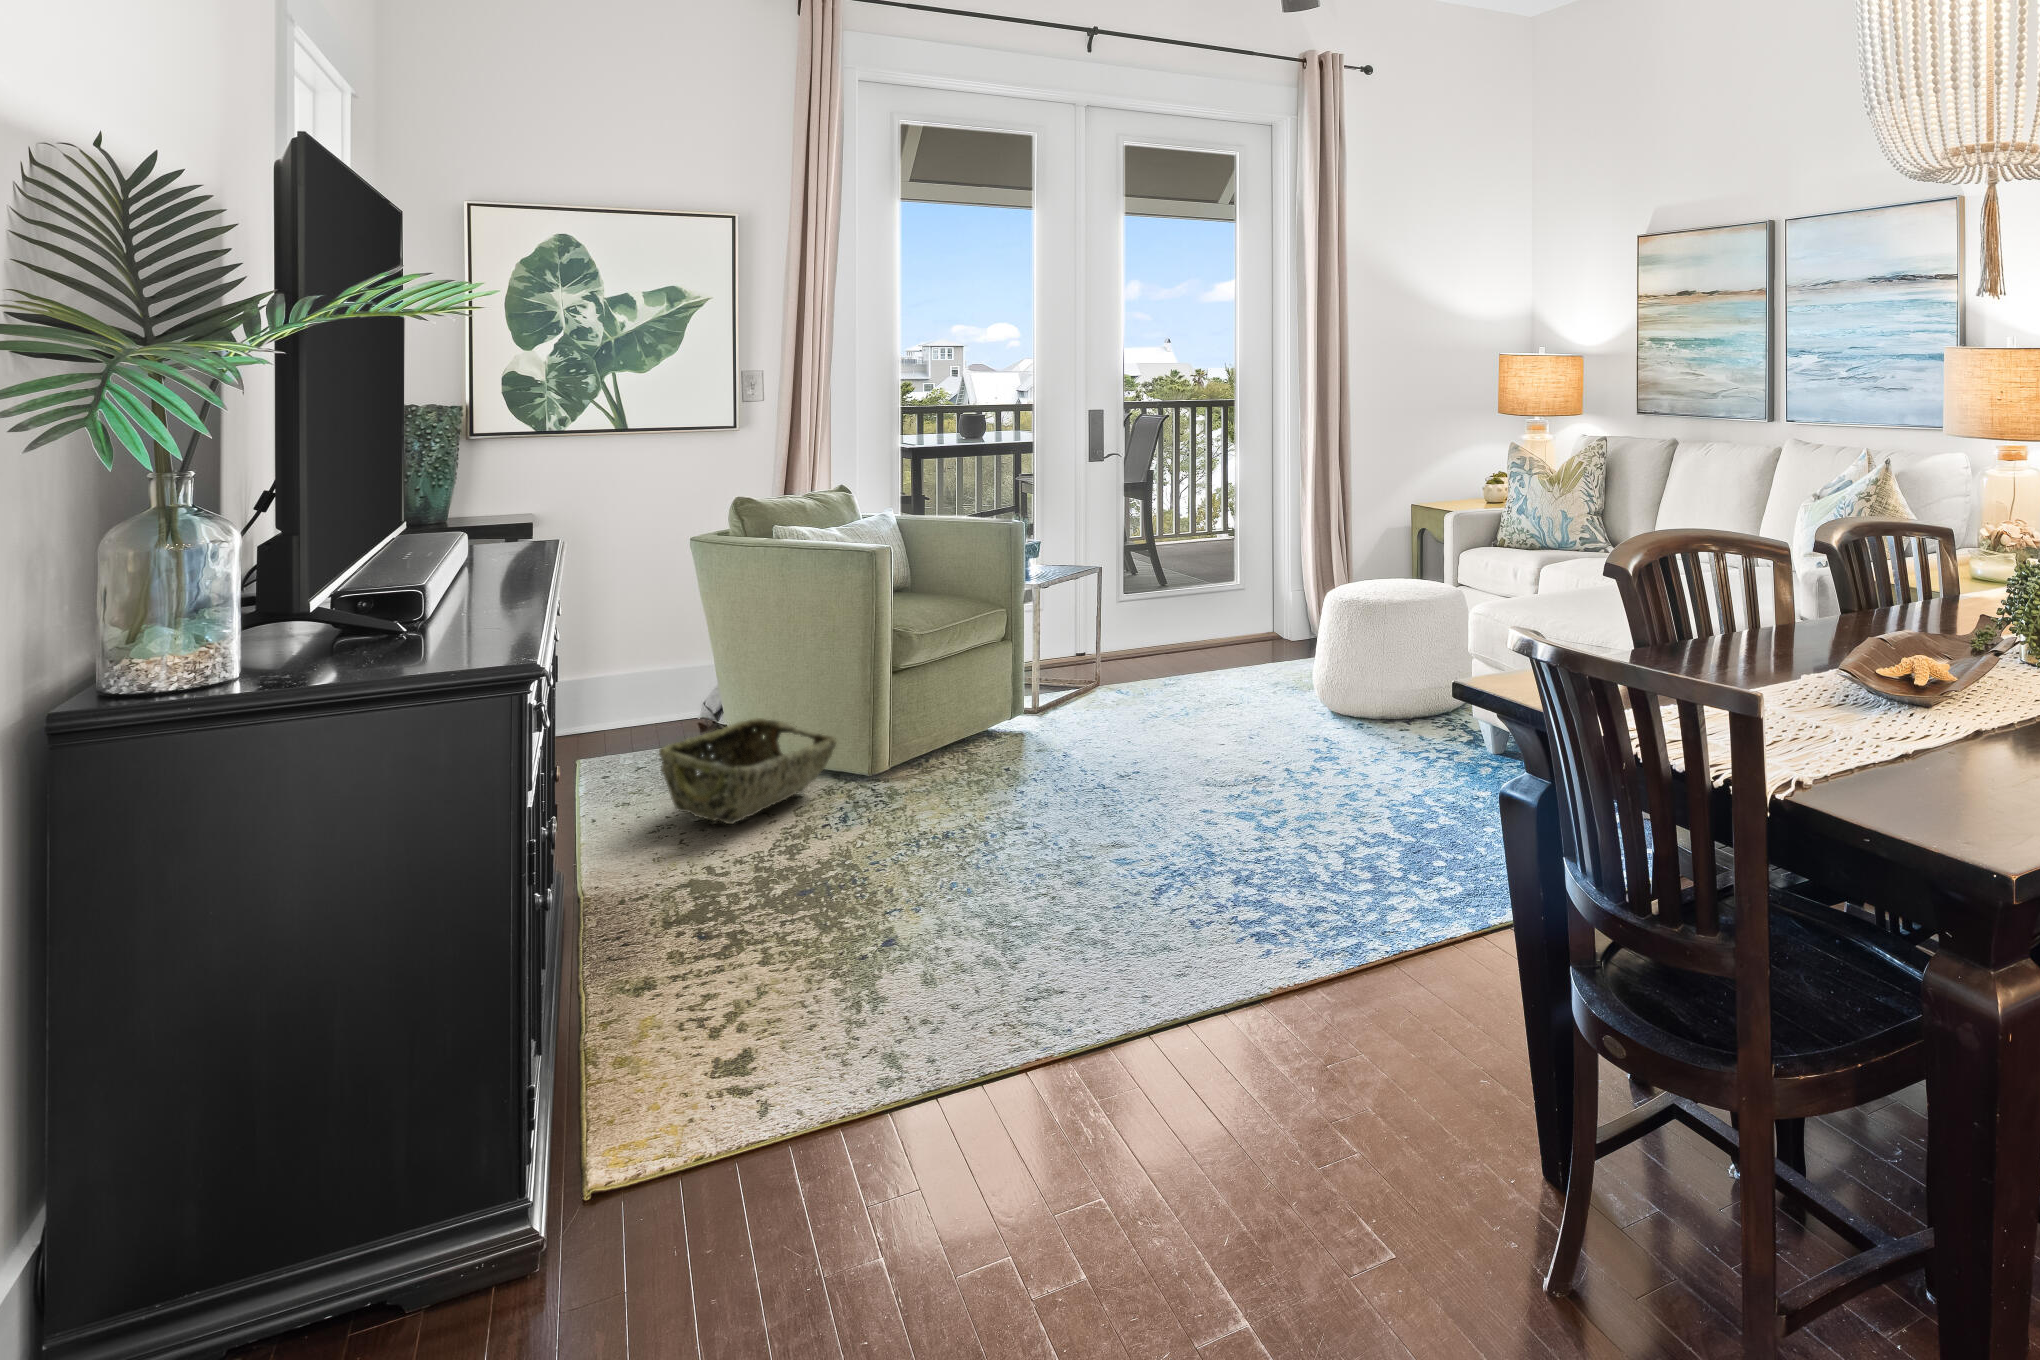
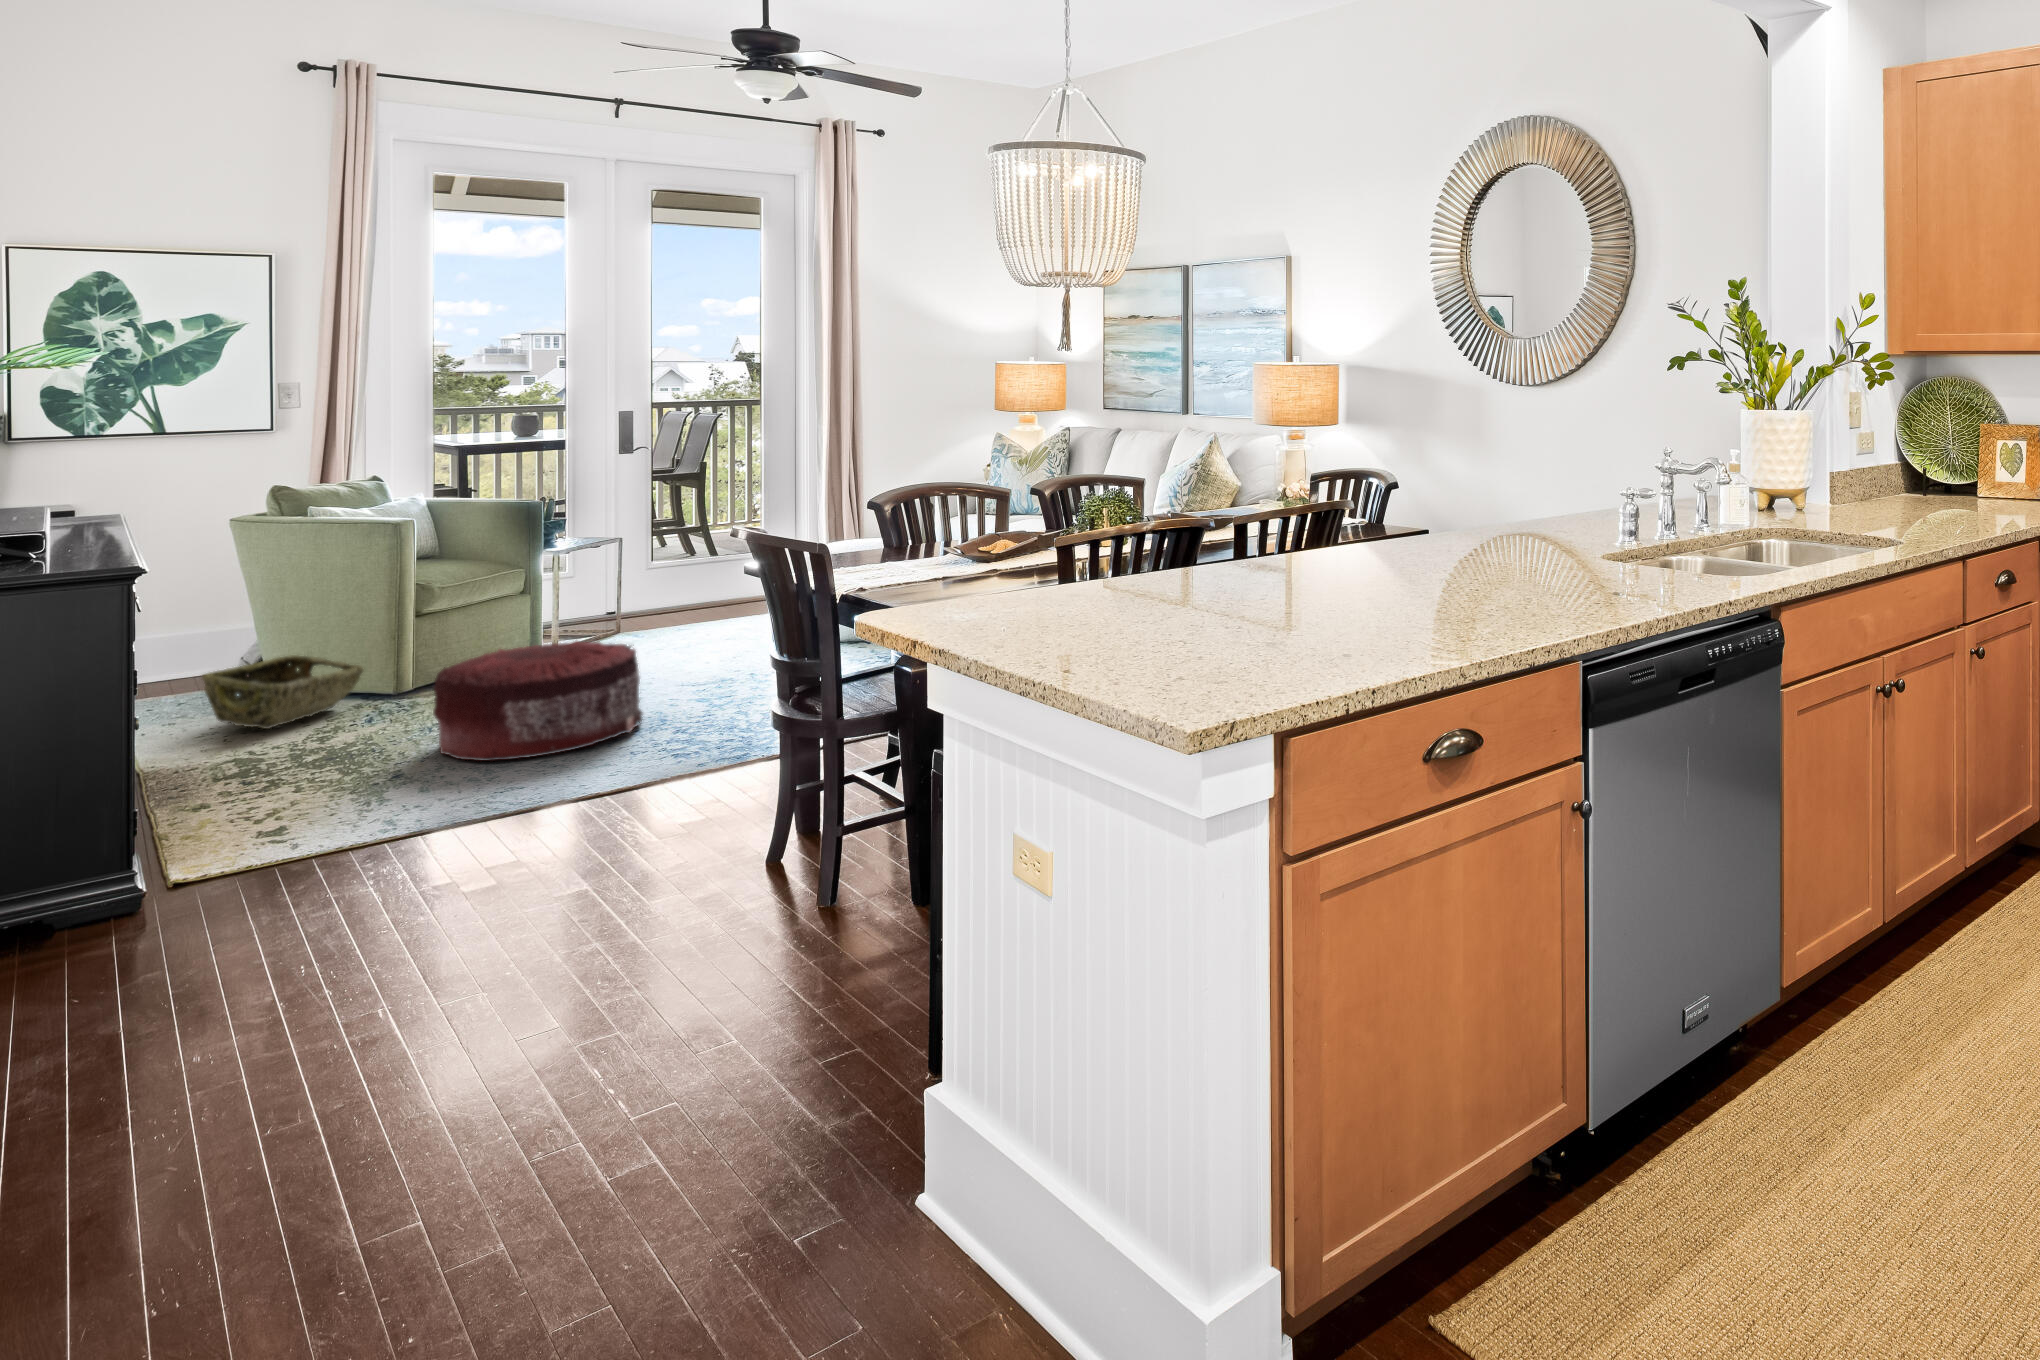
pouf: none [931,725,1184,916] -> present [433,641,643,761]

